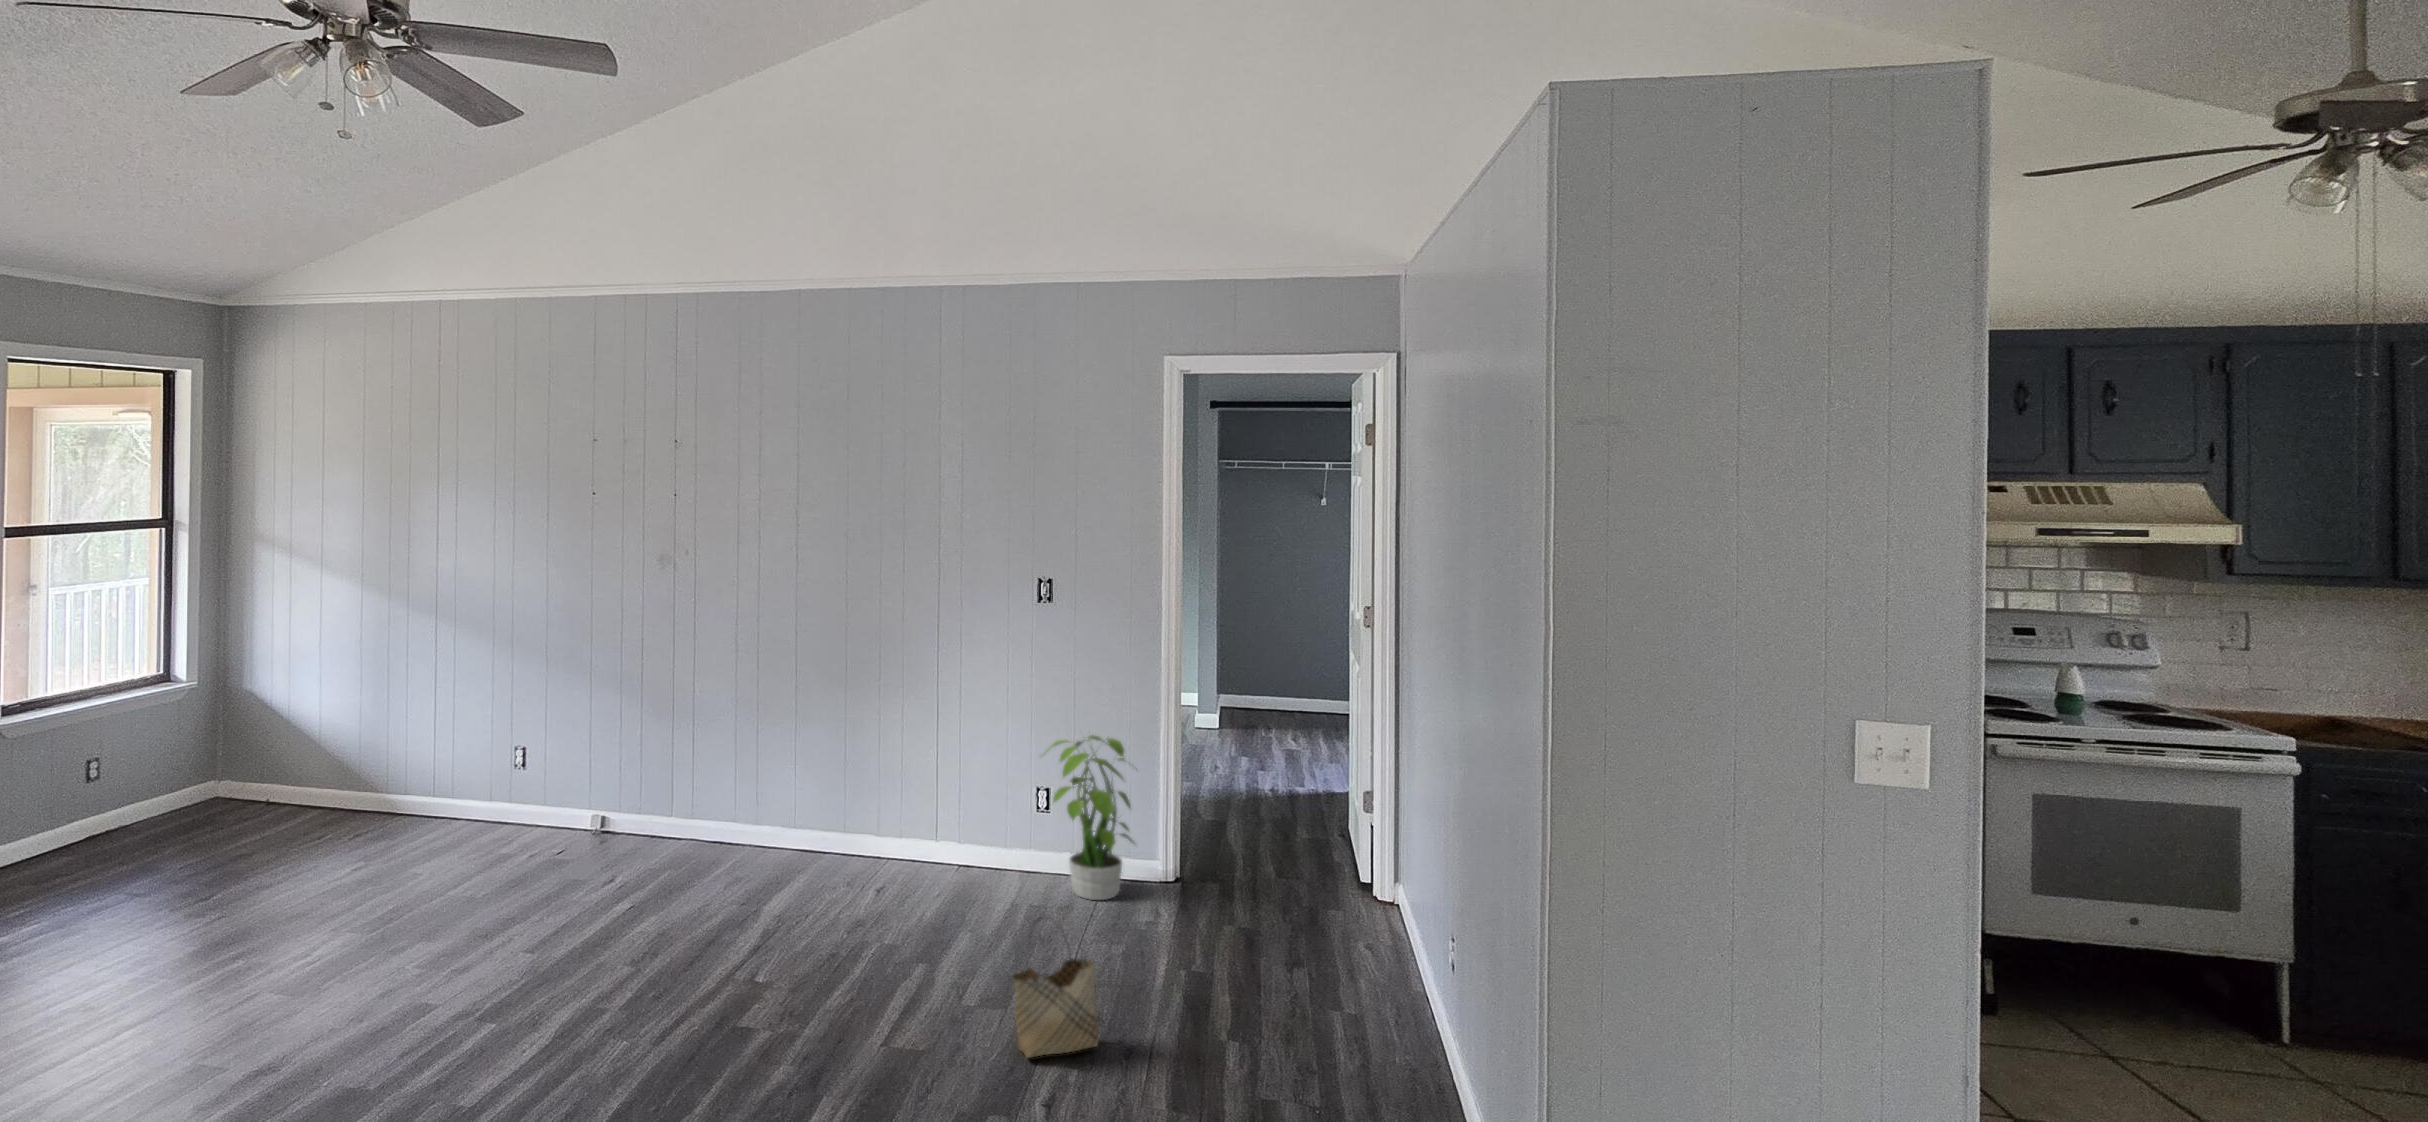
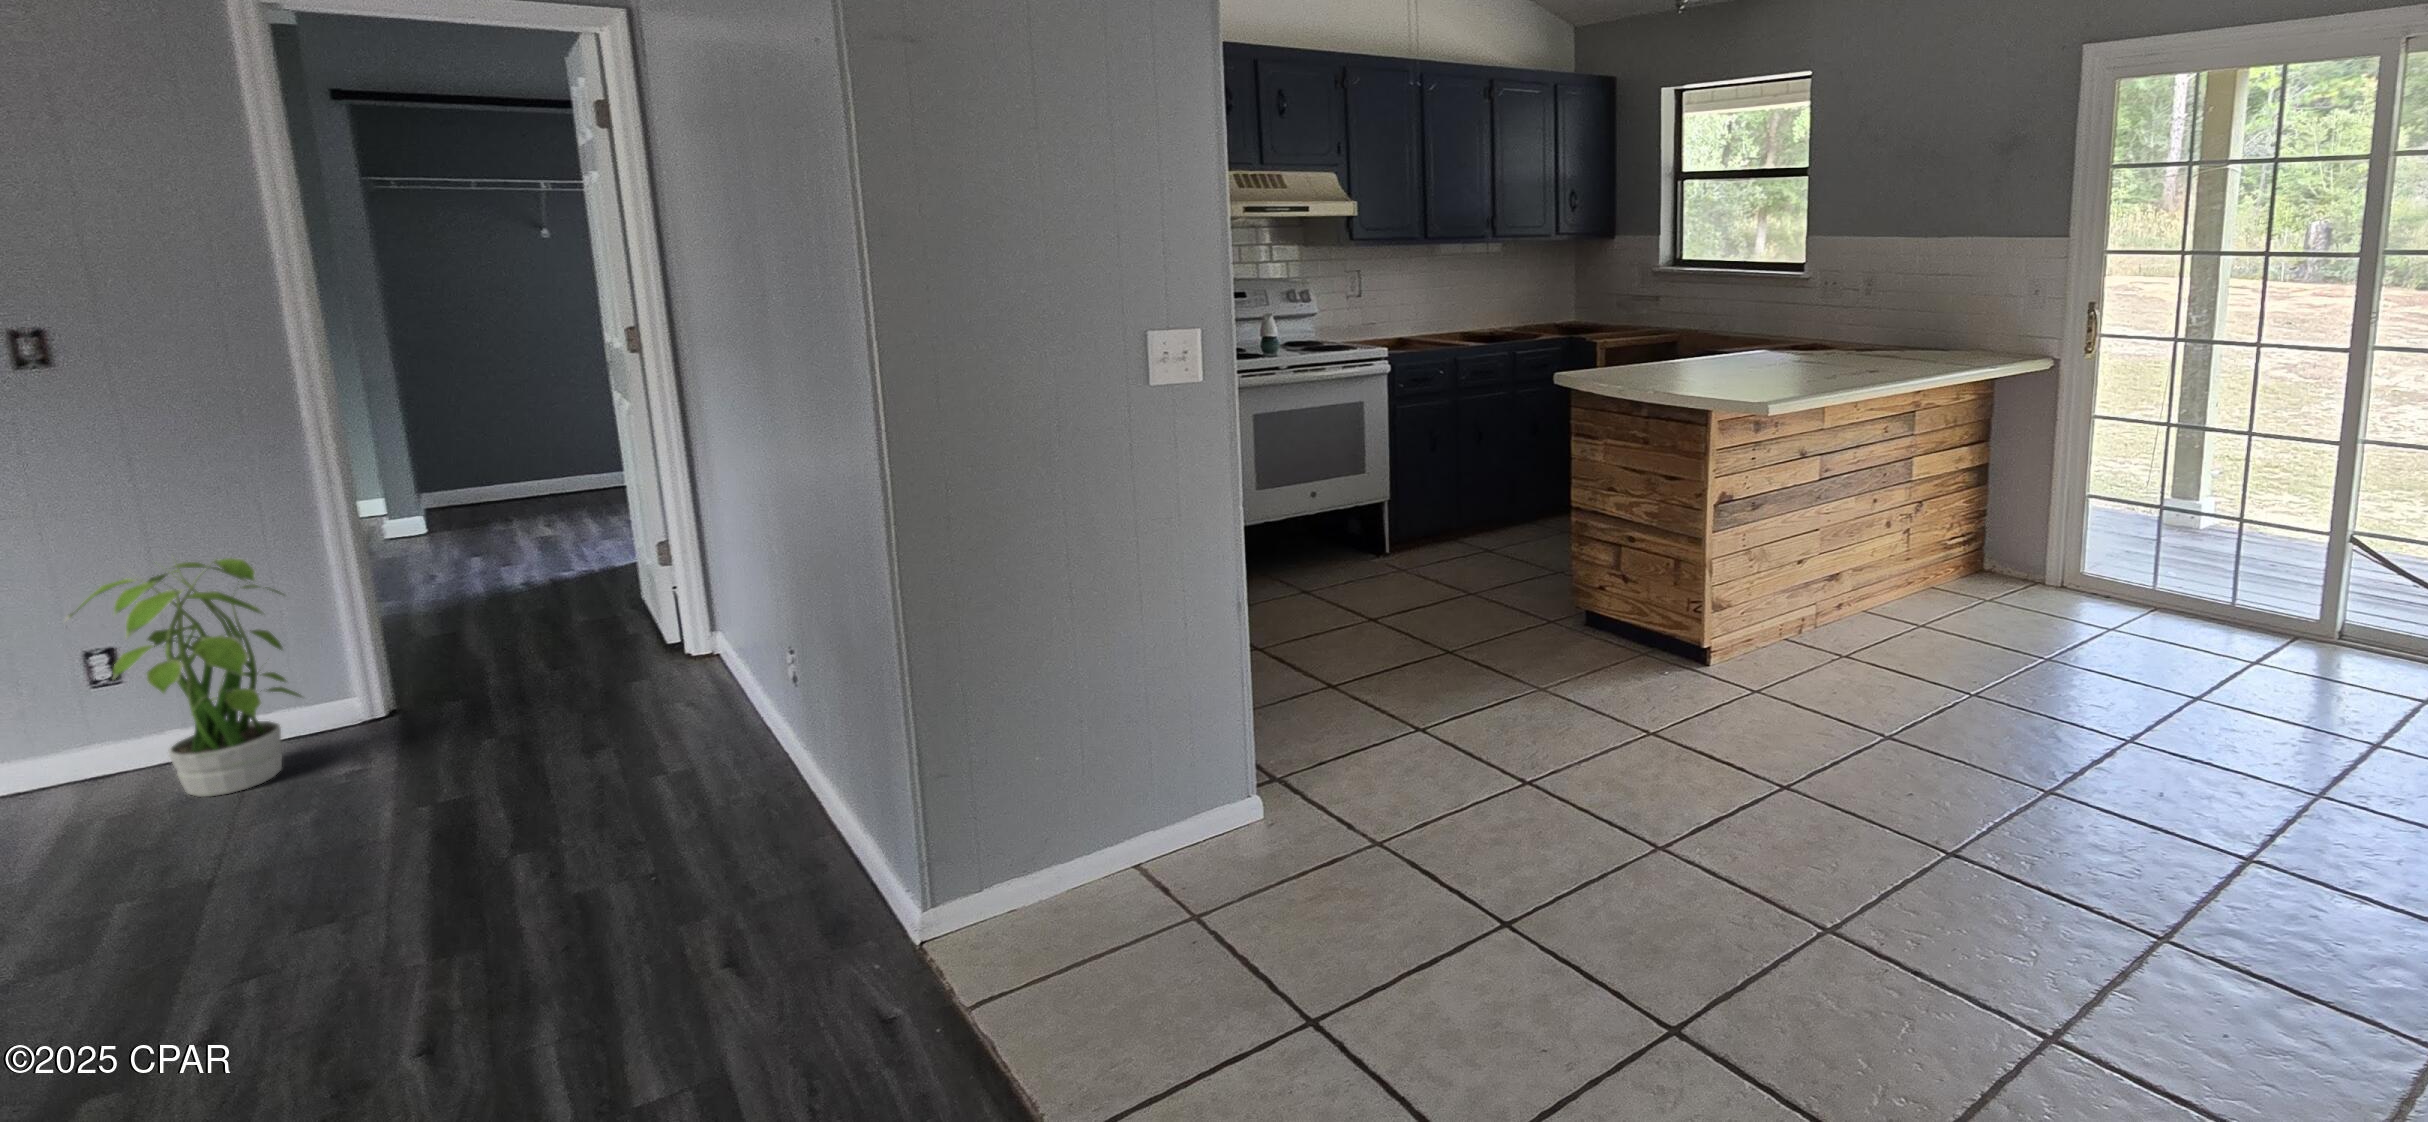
woven basket: present [1013,919,1099,1058] -> none [66,834,274,1046]

